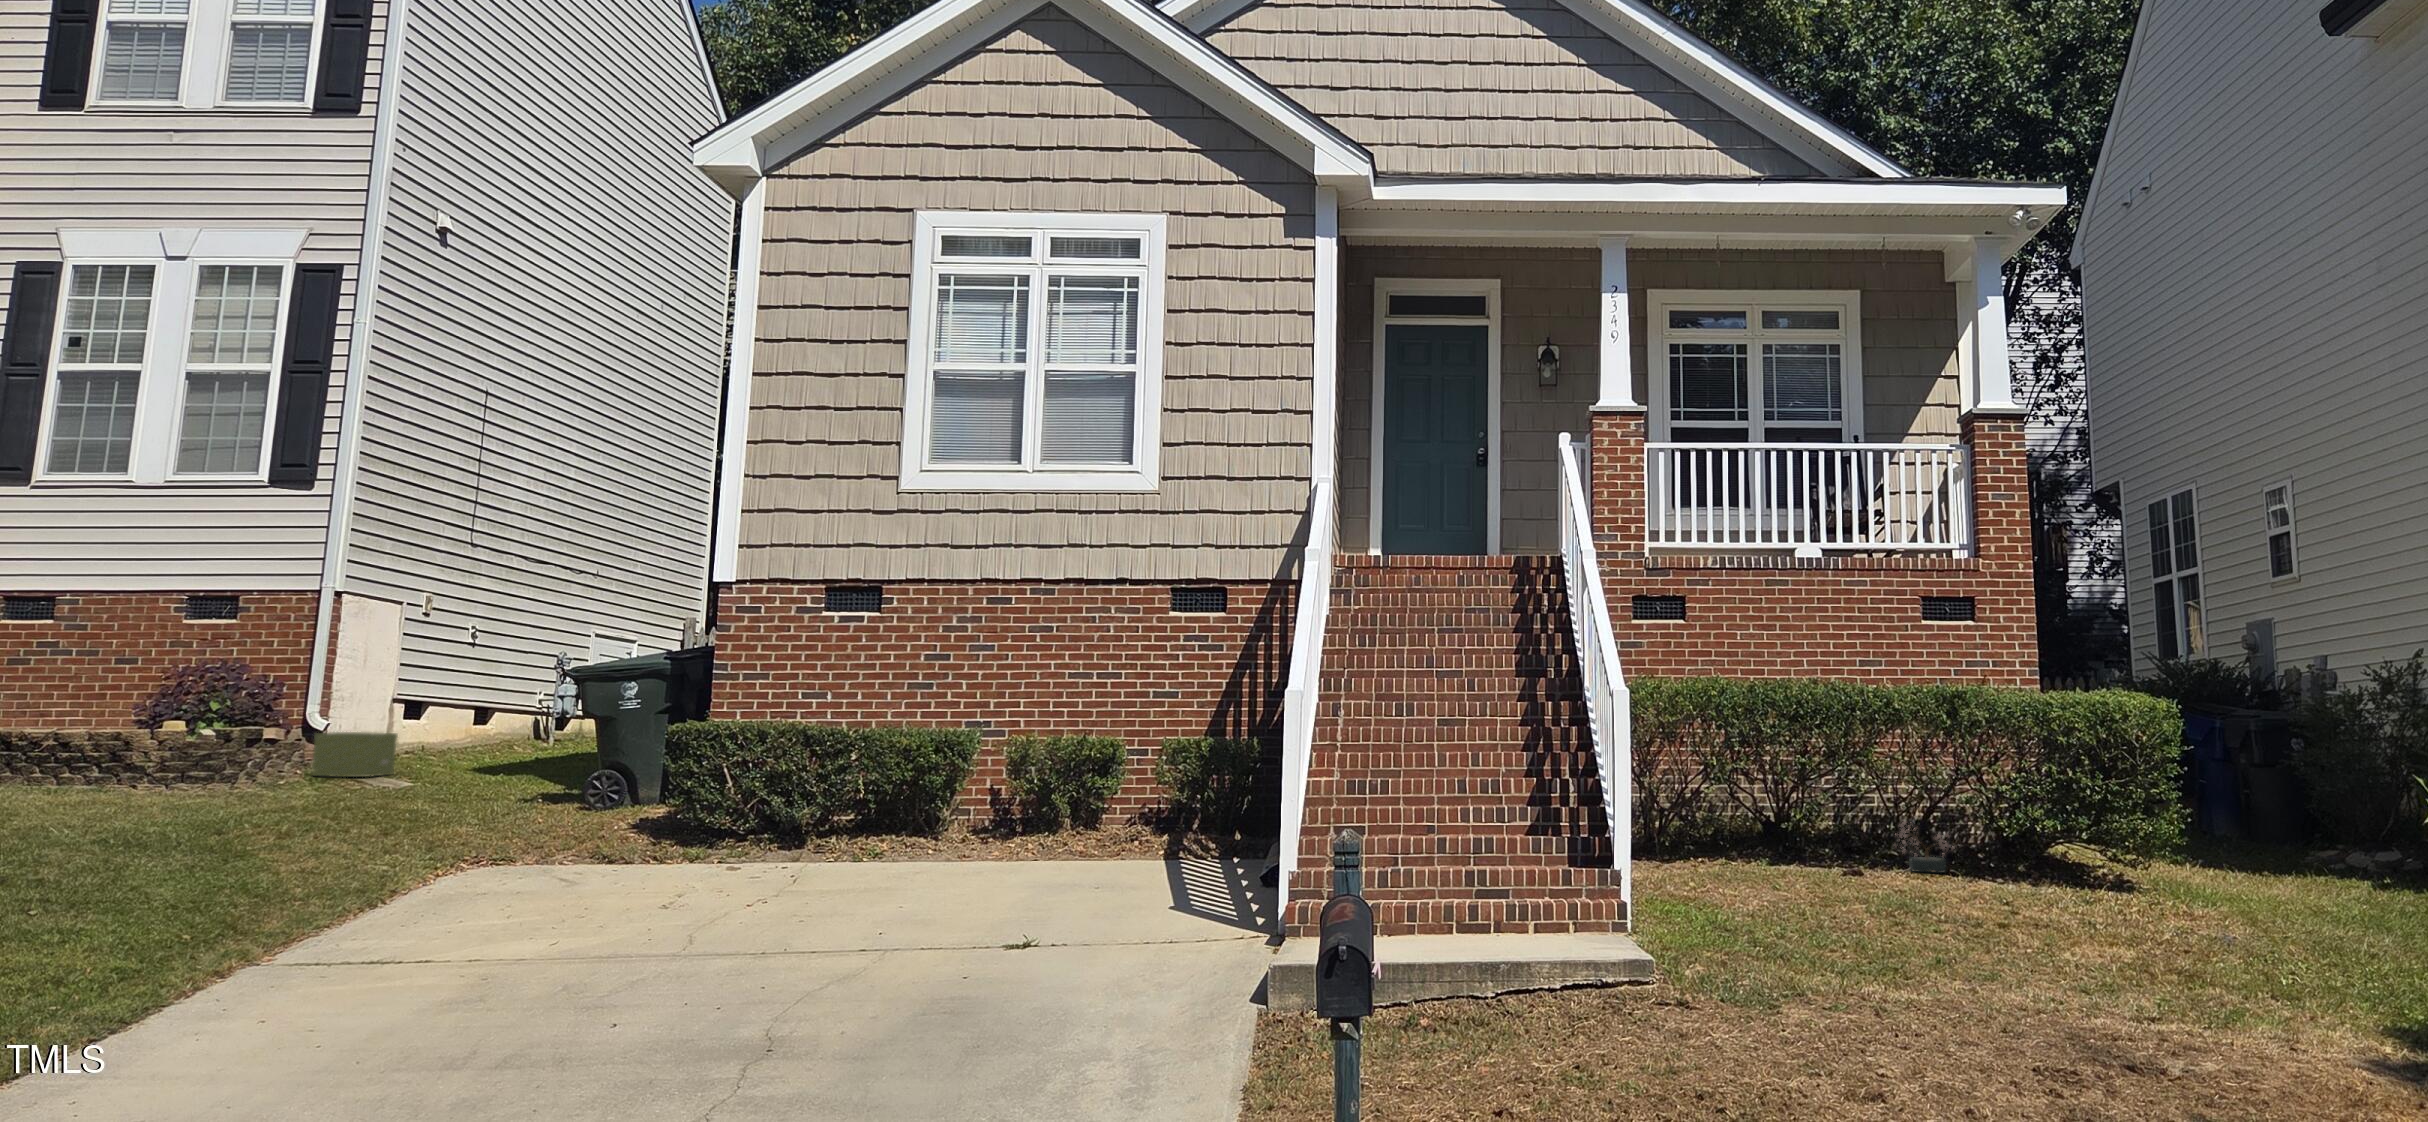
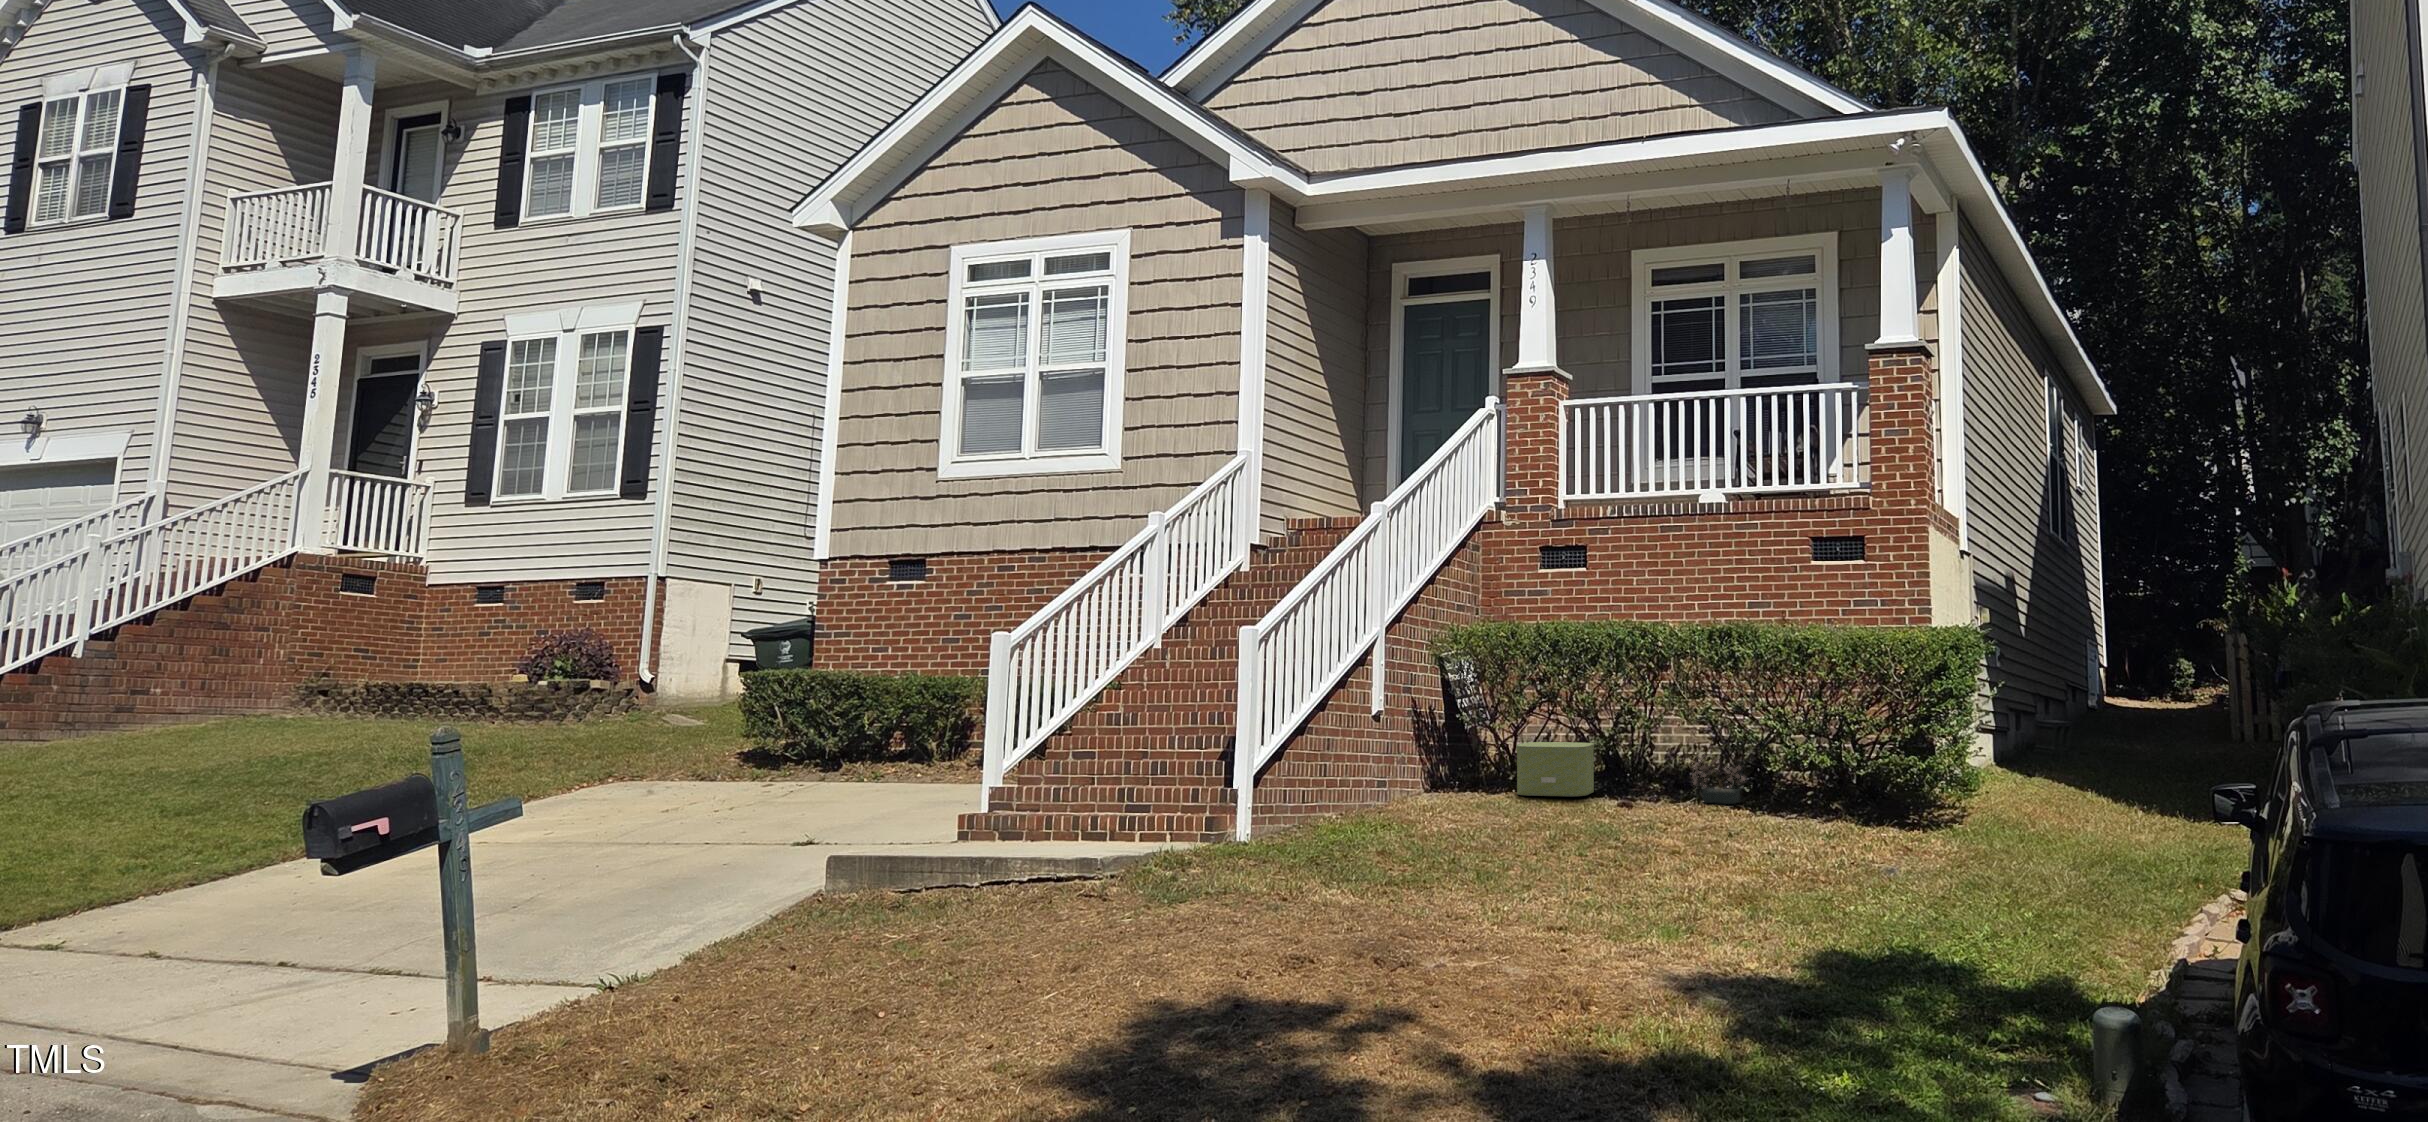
storage box: present [312,732,398,777] -> present [1516,742,1594,796]

